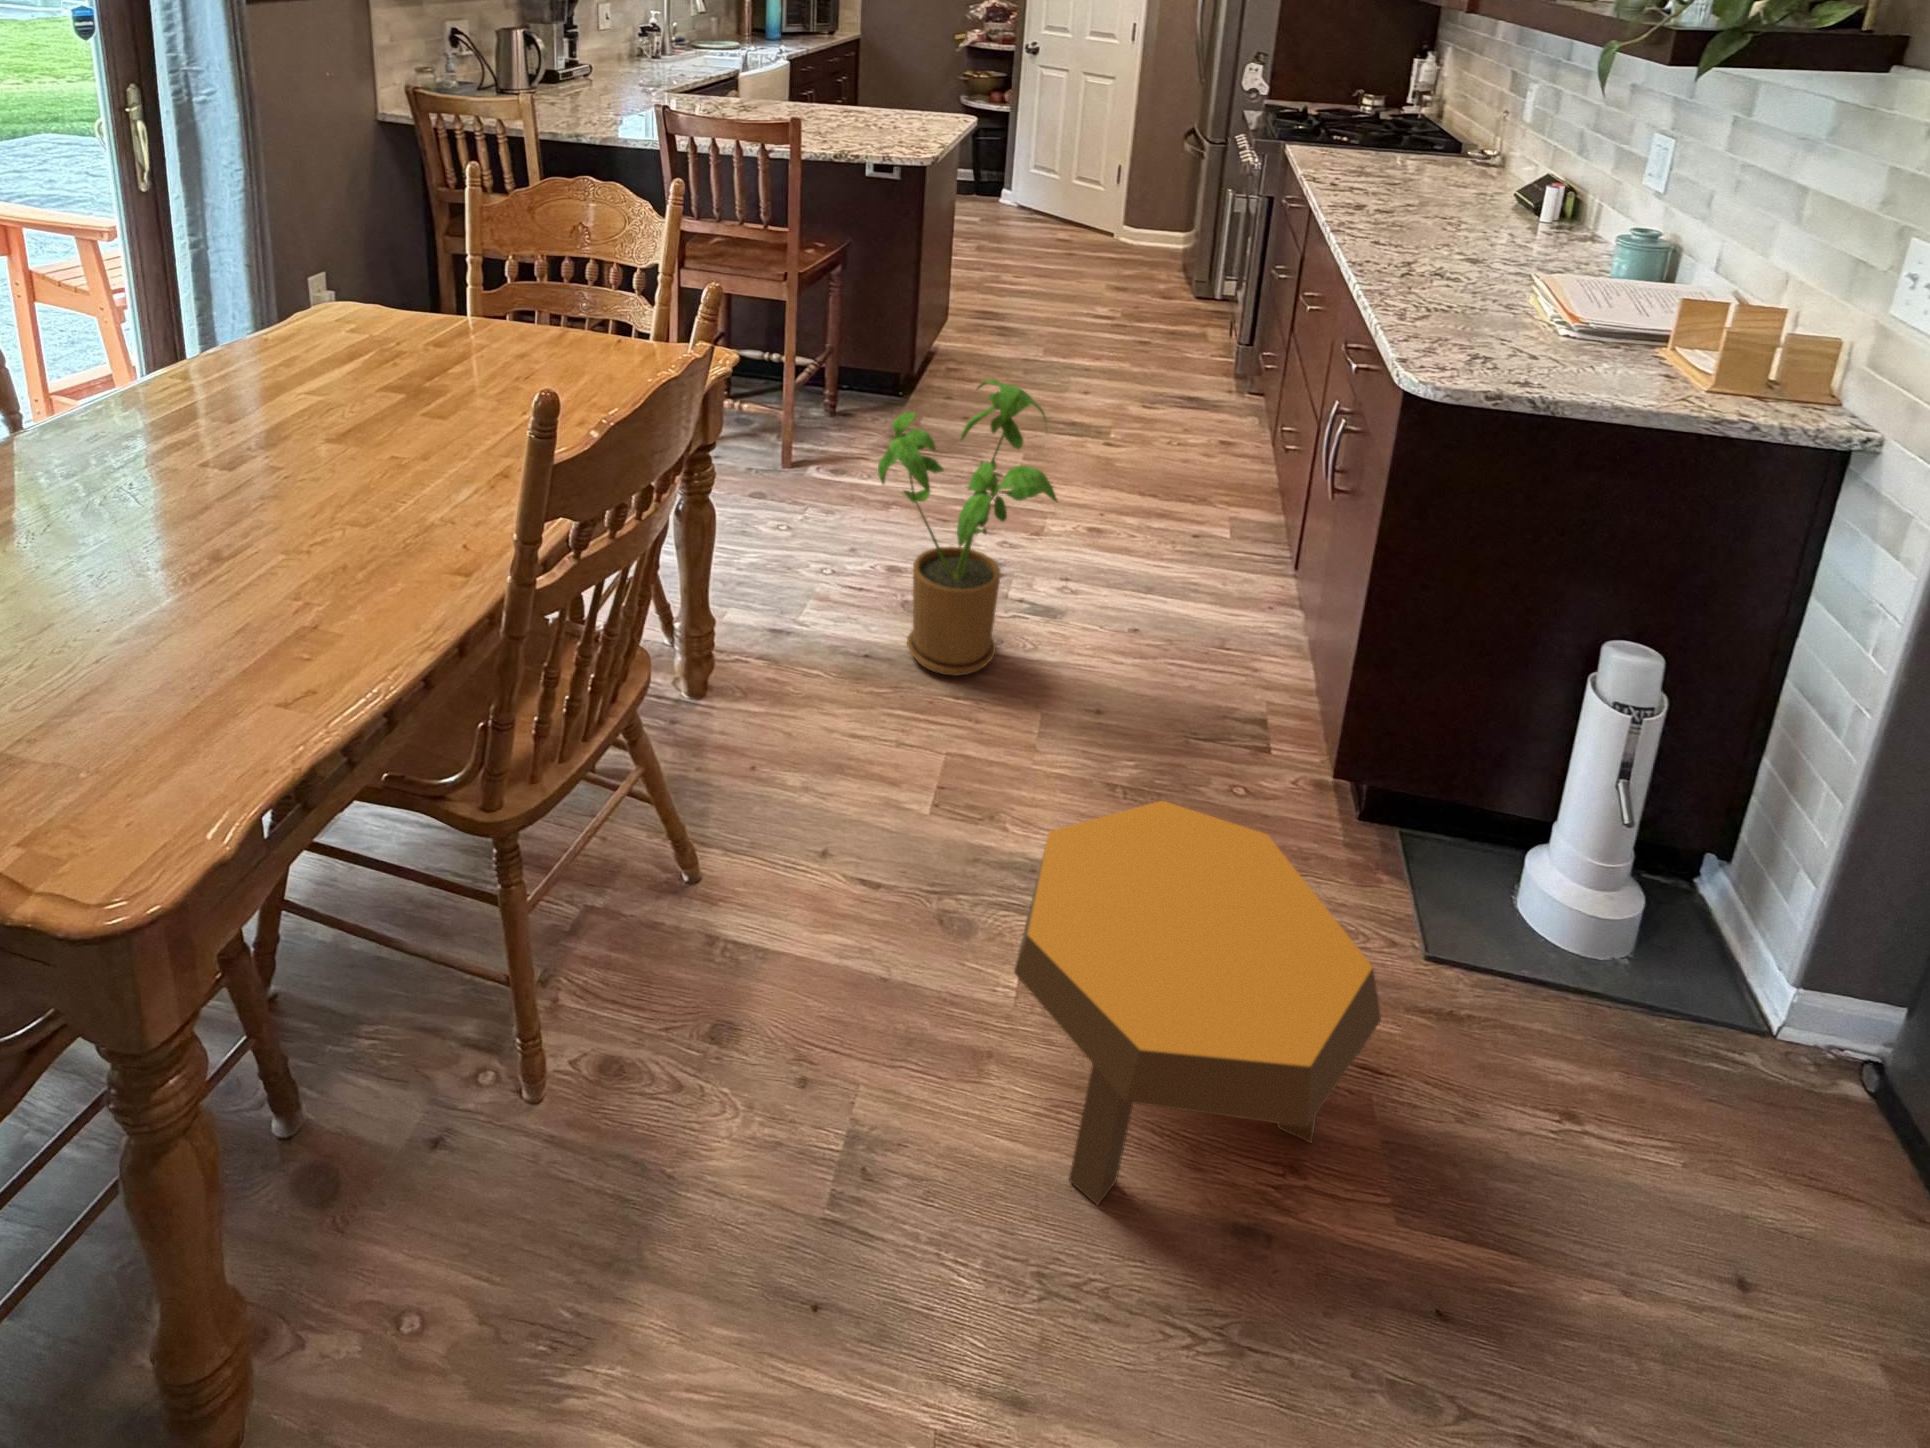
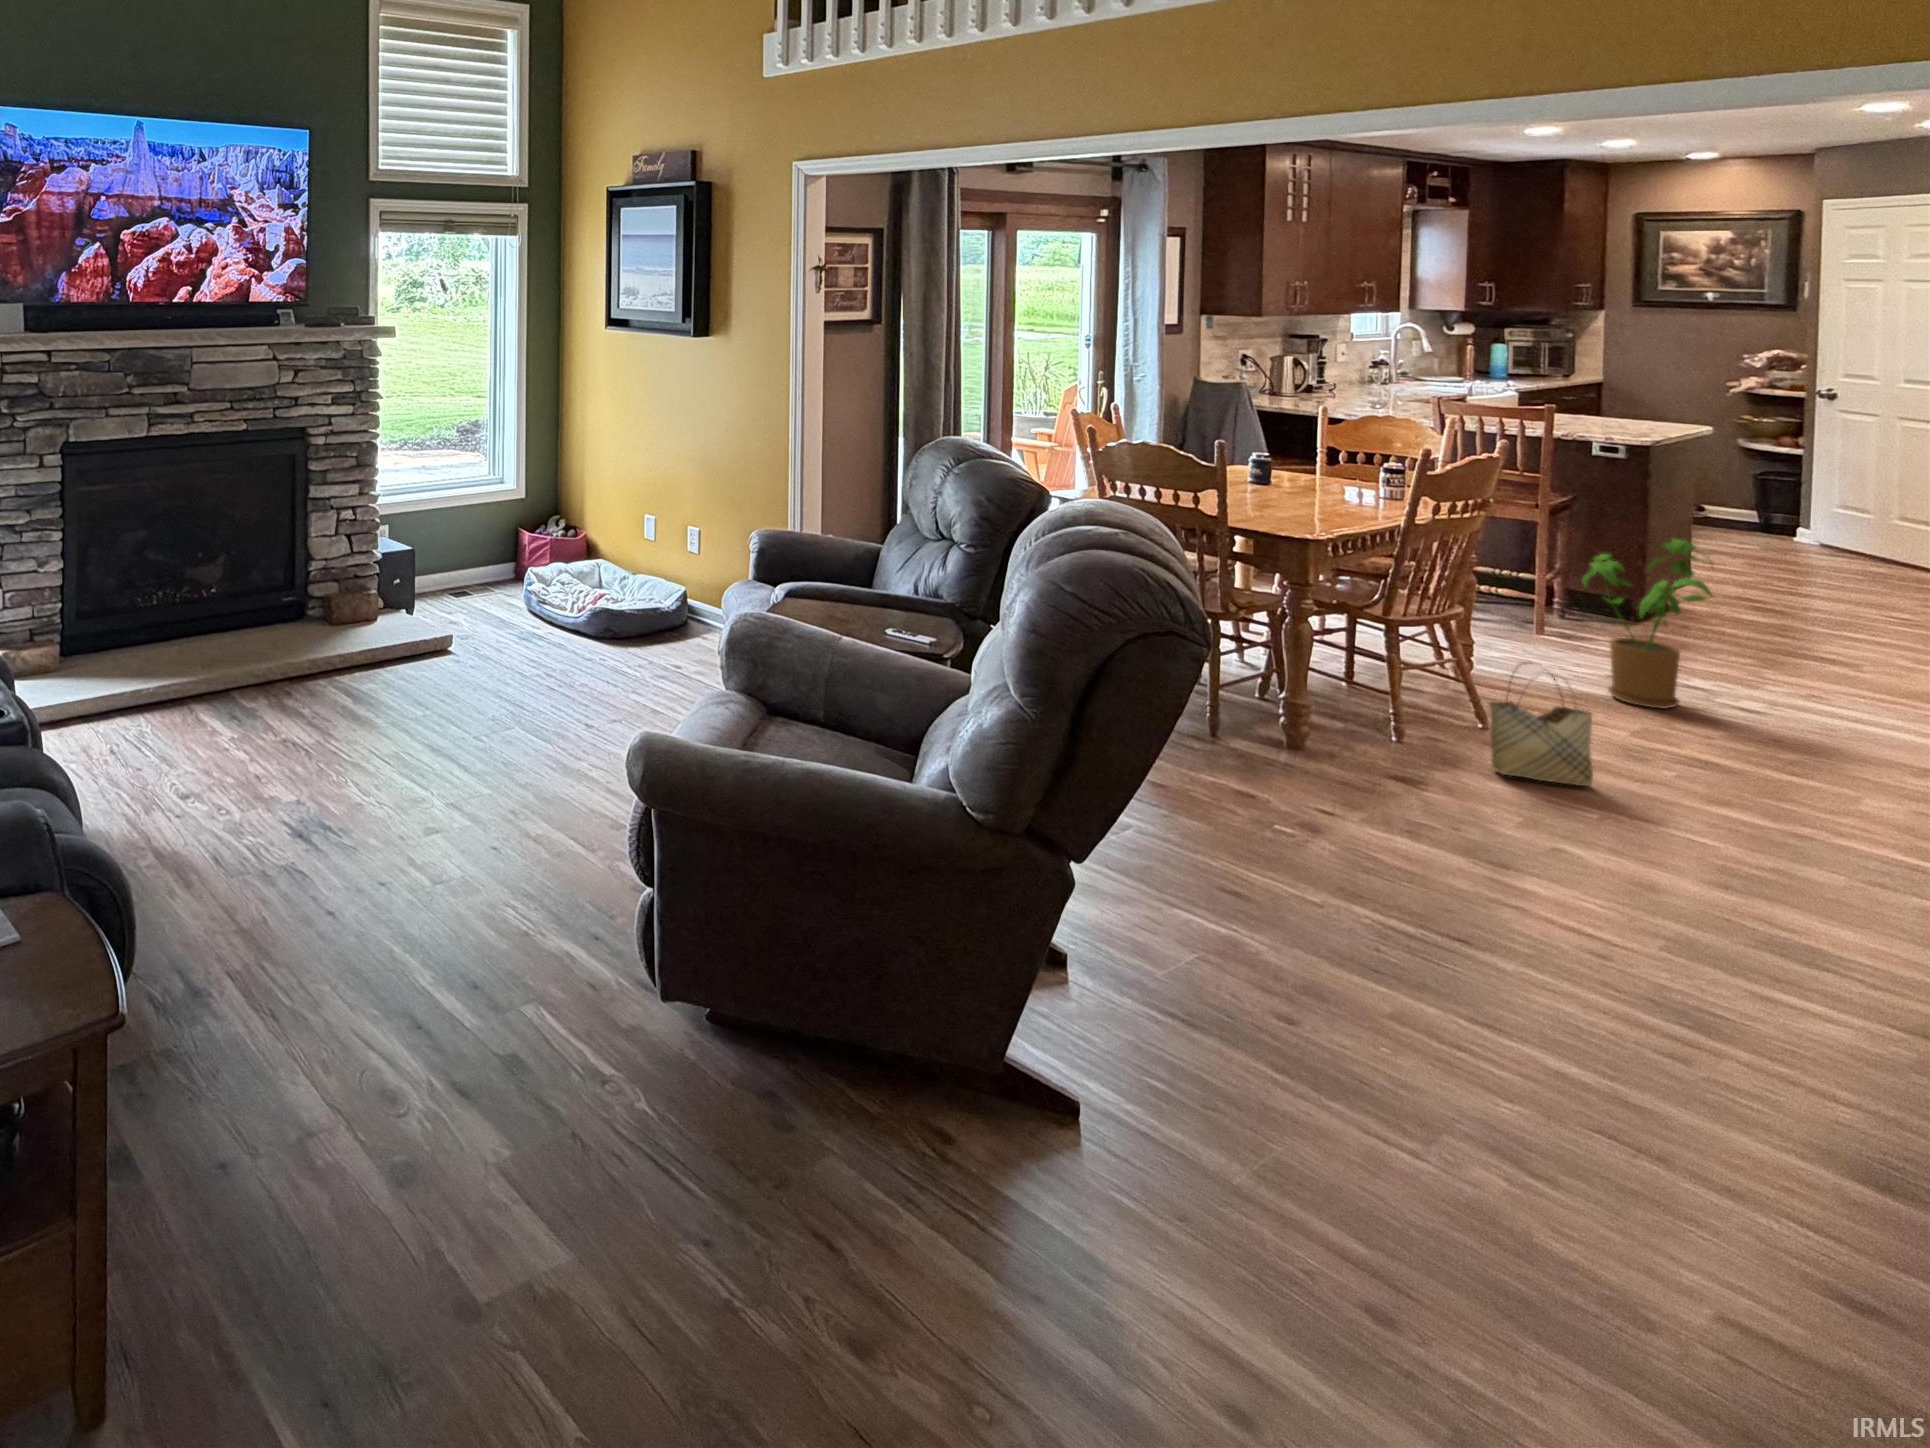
footstool: present [1014,801,1381,1205] -> none [1642,687,1866,827]
woven basket: none [726,955,937,1305] -> present [1490,663,1593,786]

